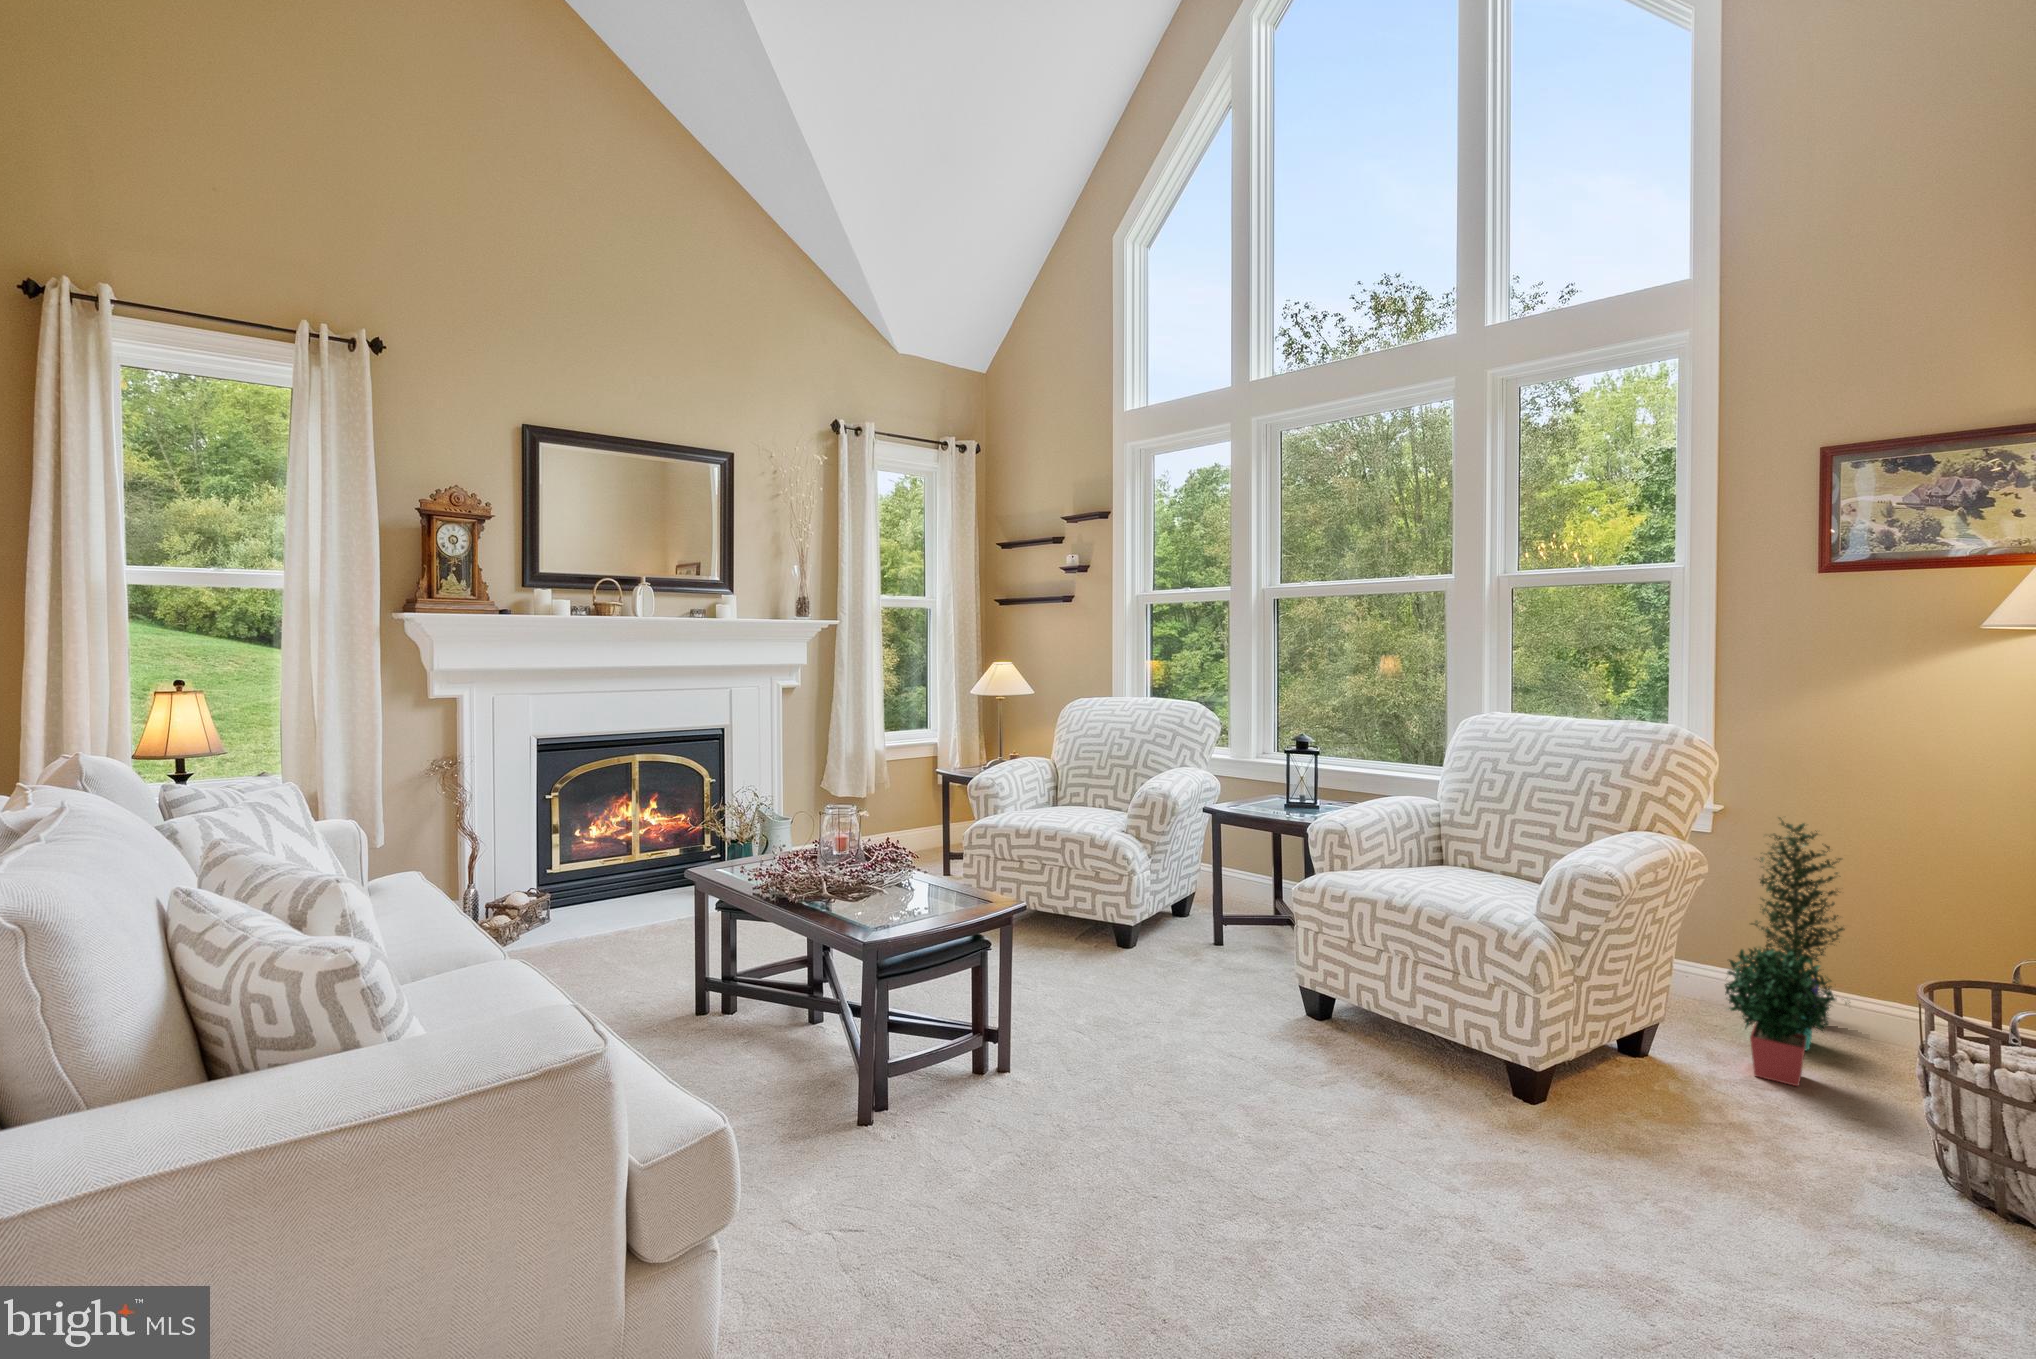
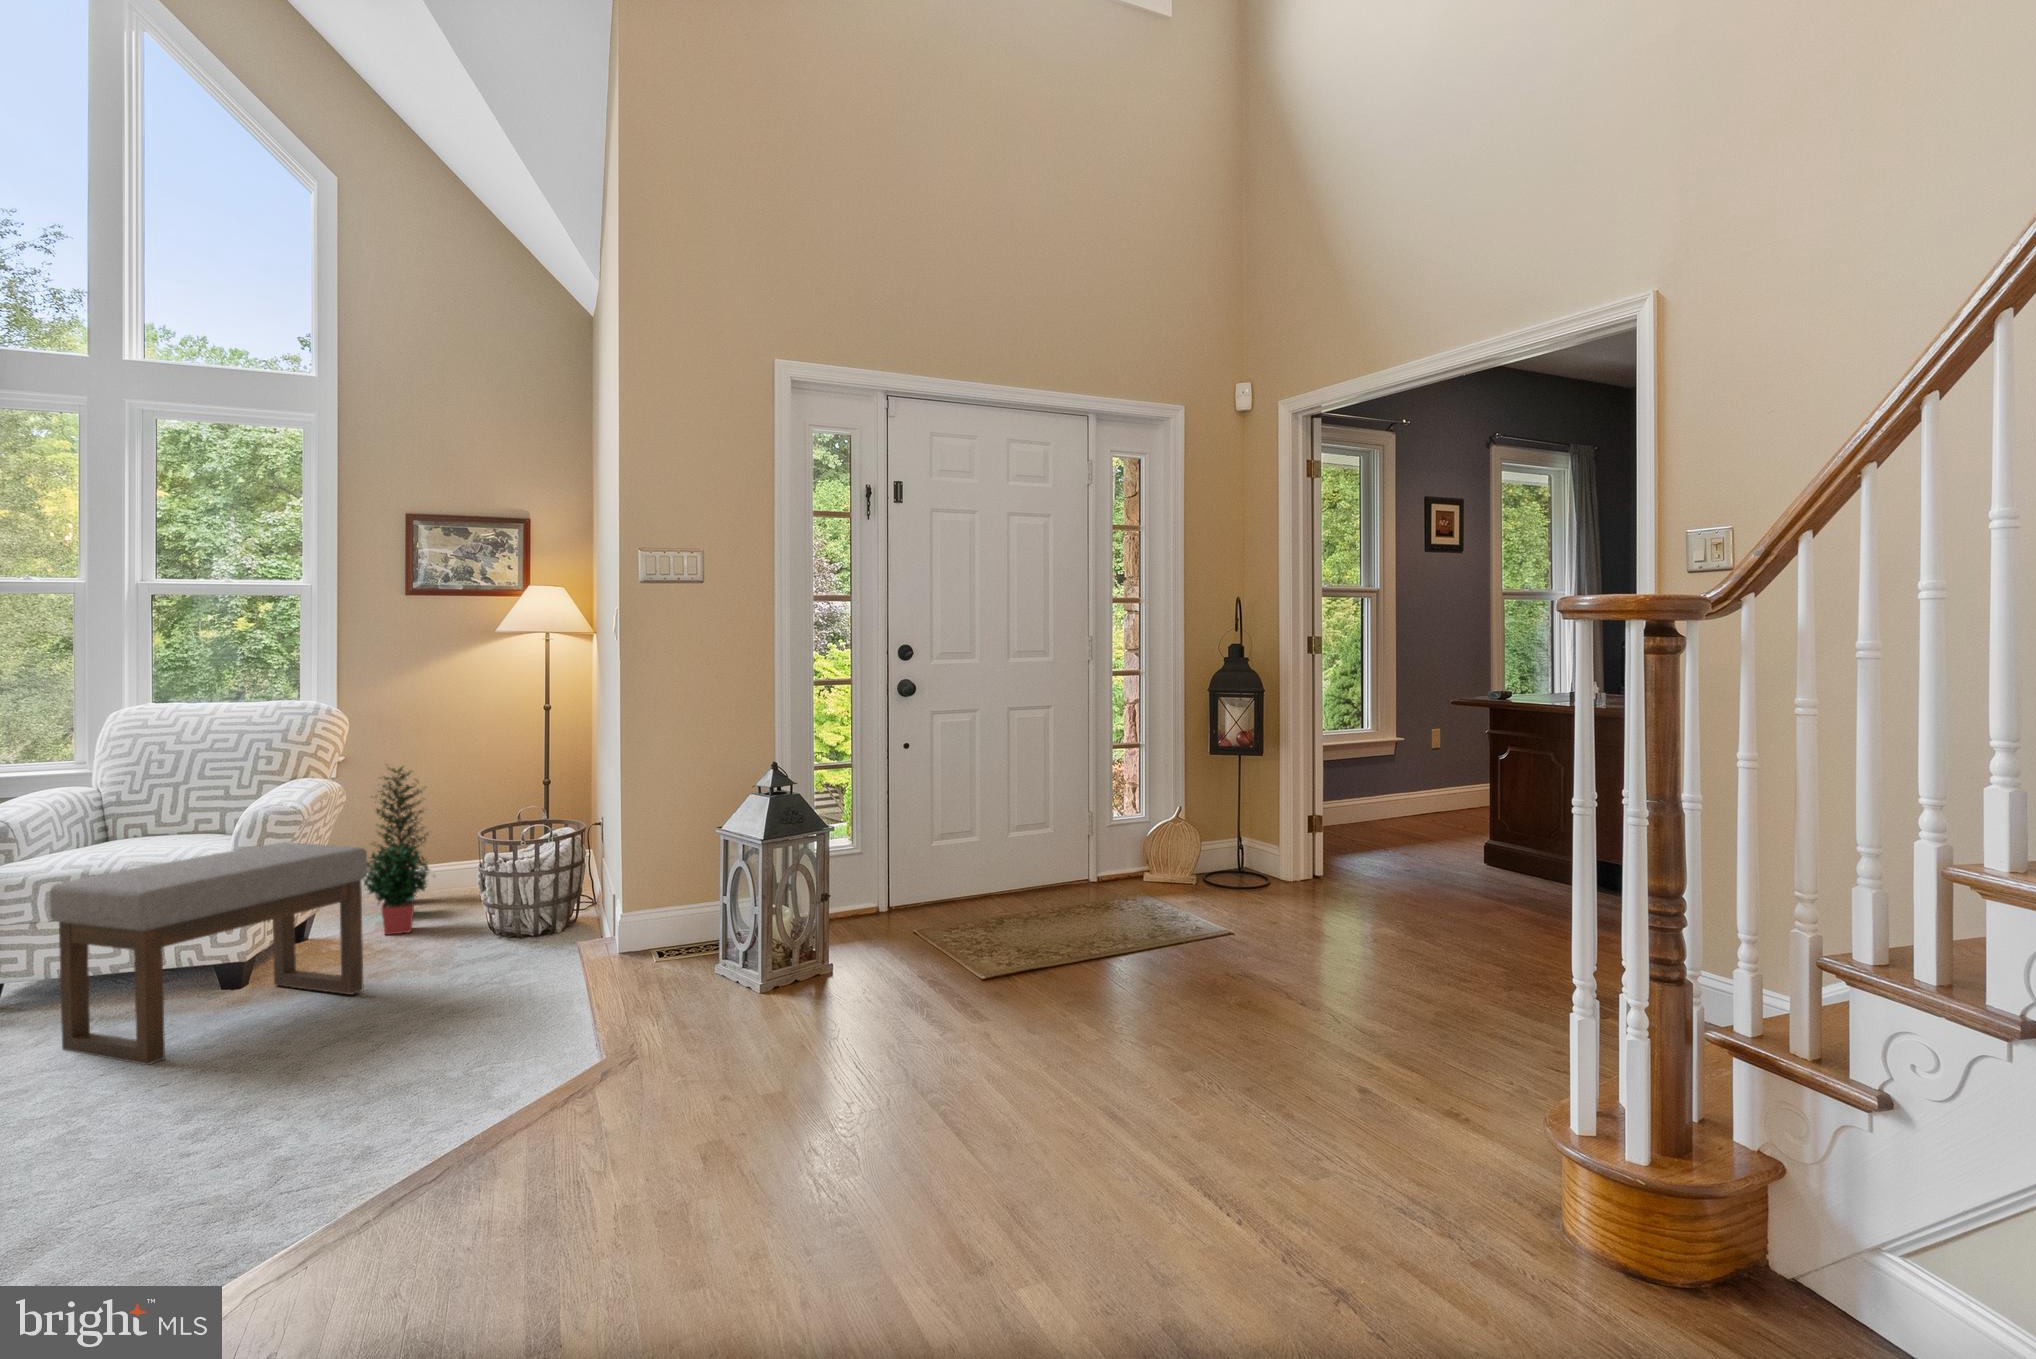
ottoman: none [1318,926,1699,1195] -> present [50,842,367,1065]

